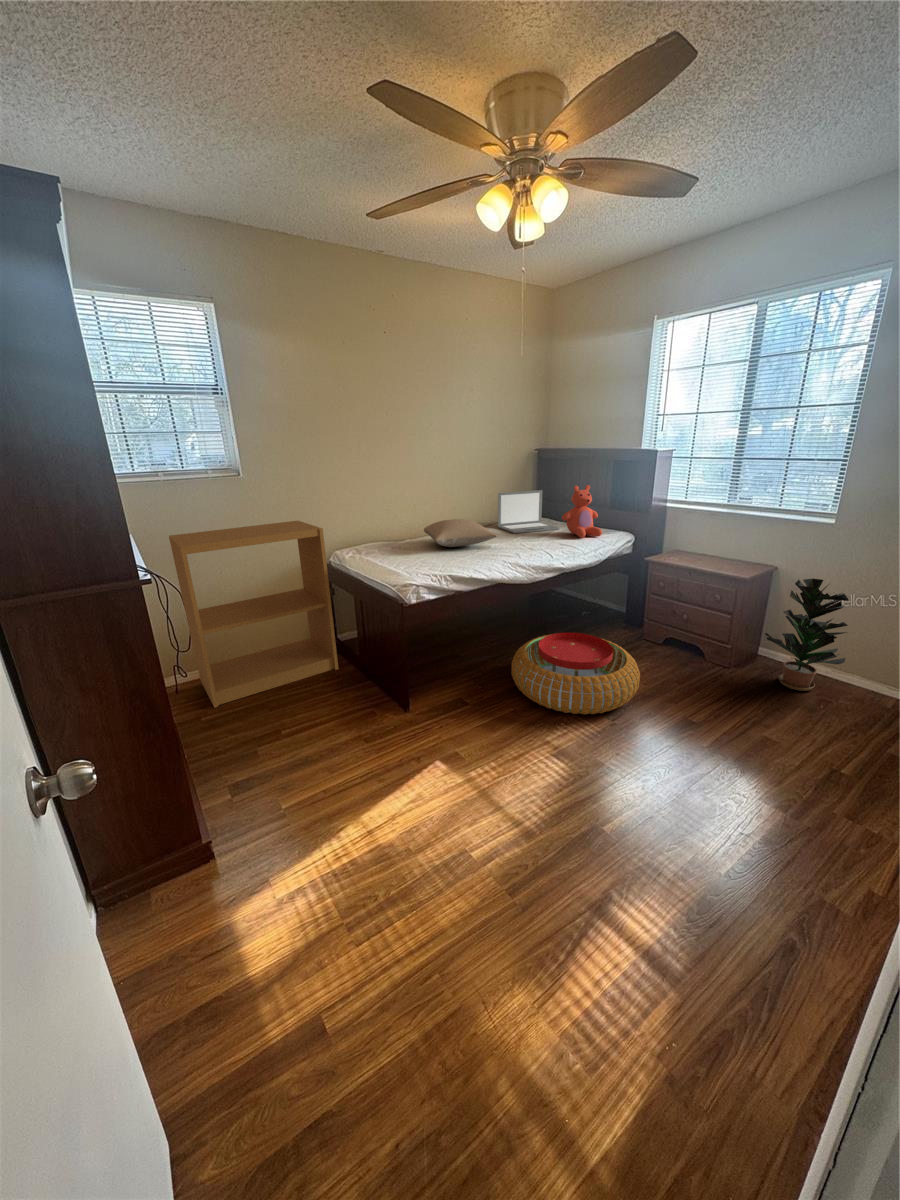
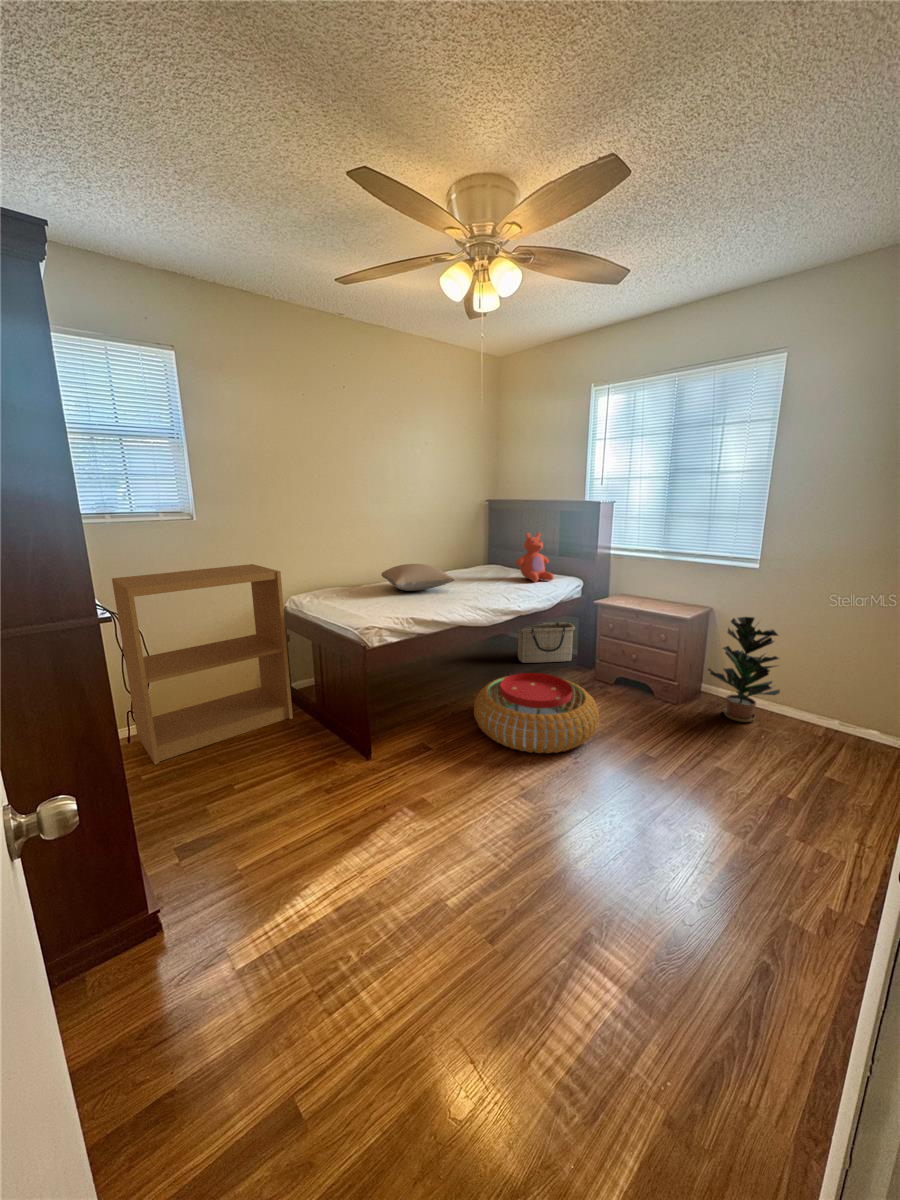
laptop: present [498,490,559,533] -> none [453,538,513,578]
basket: none [562,579,623,620] -> present [518,622,575,663]

